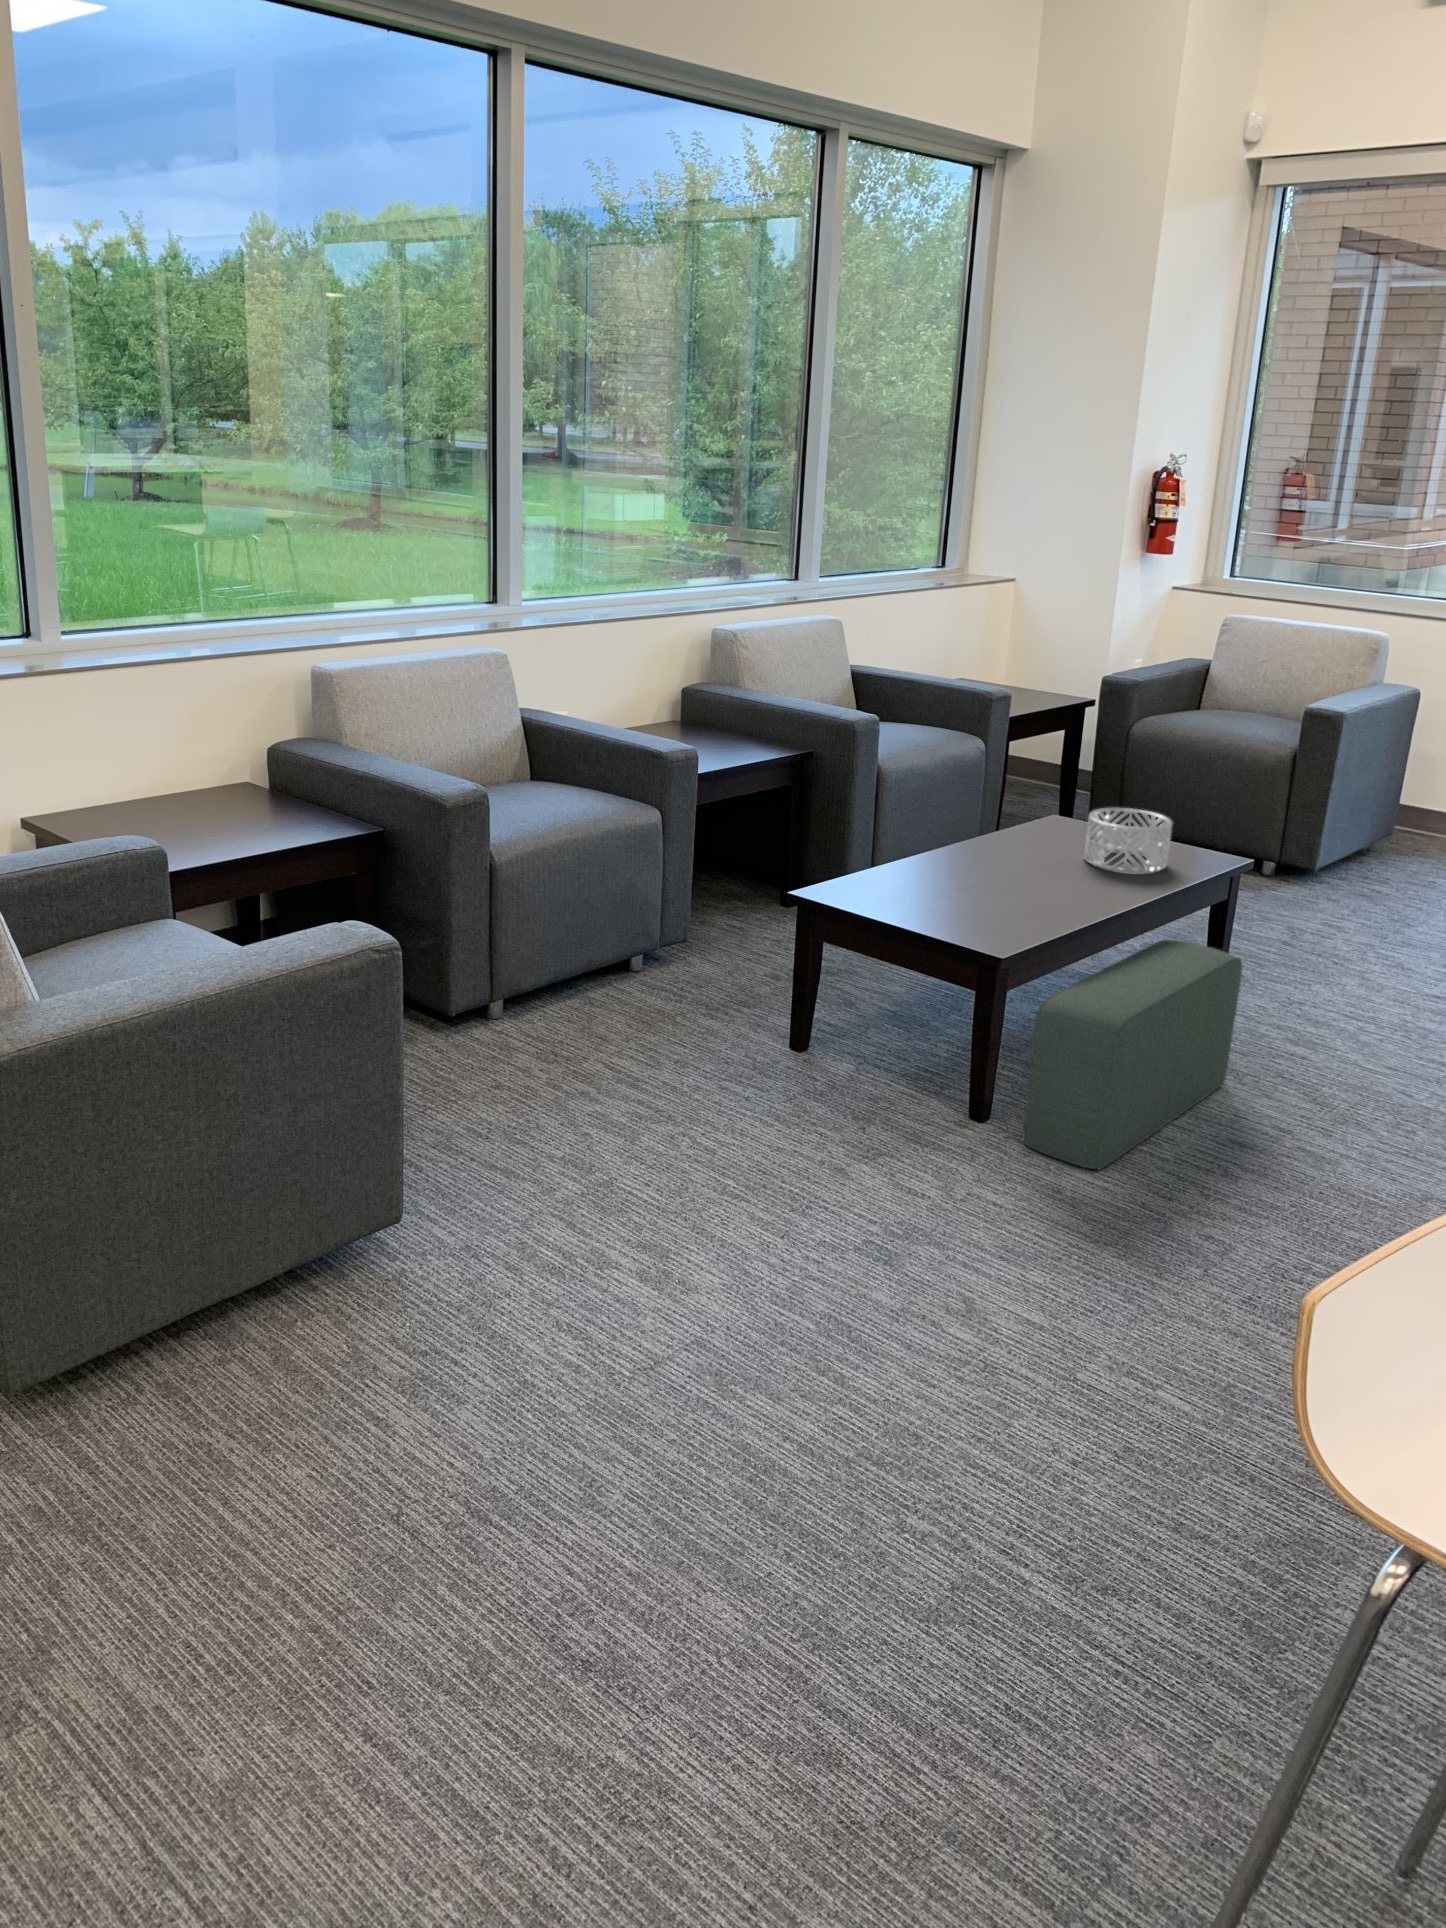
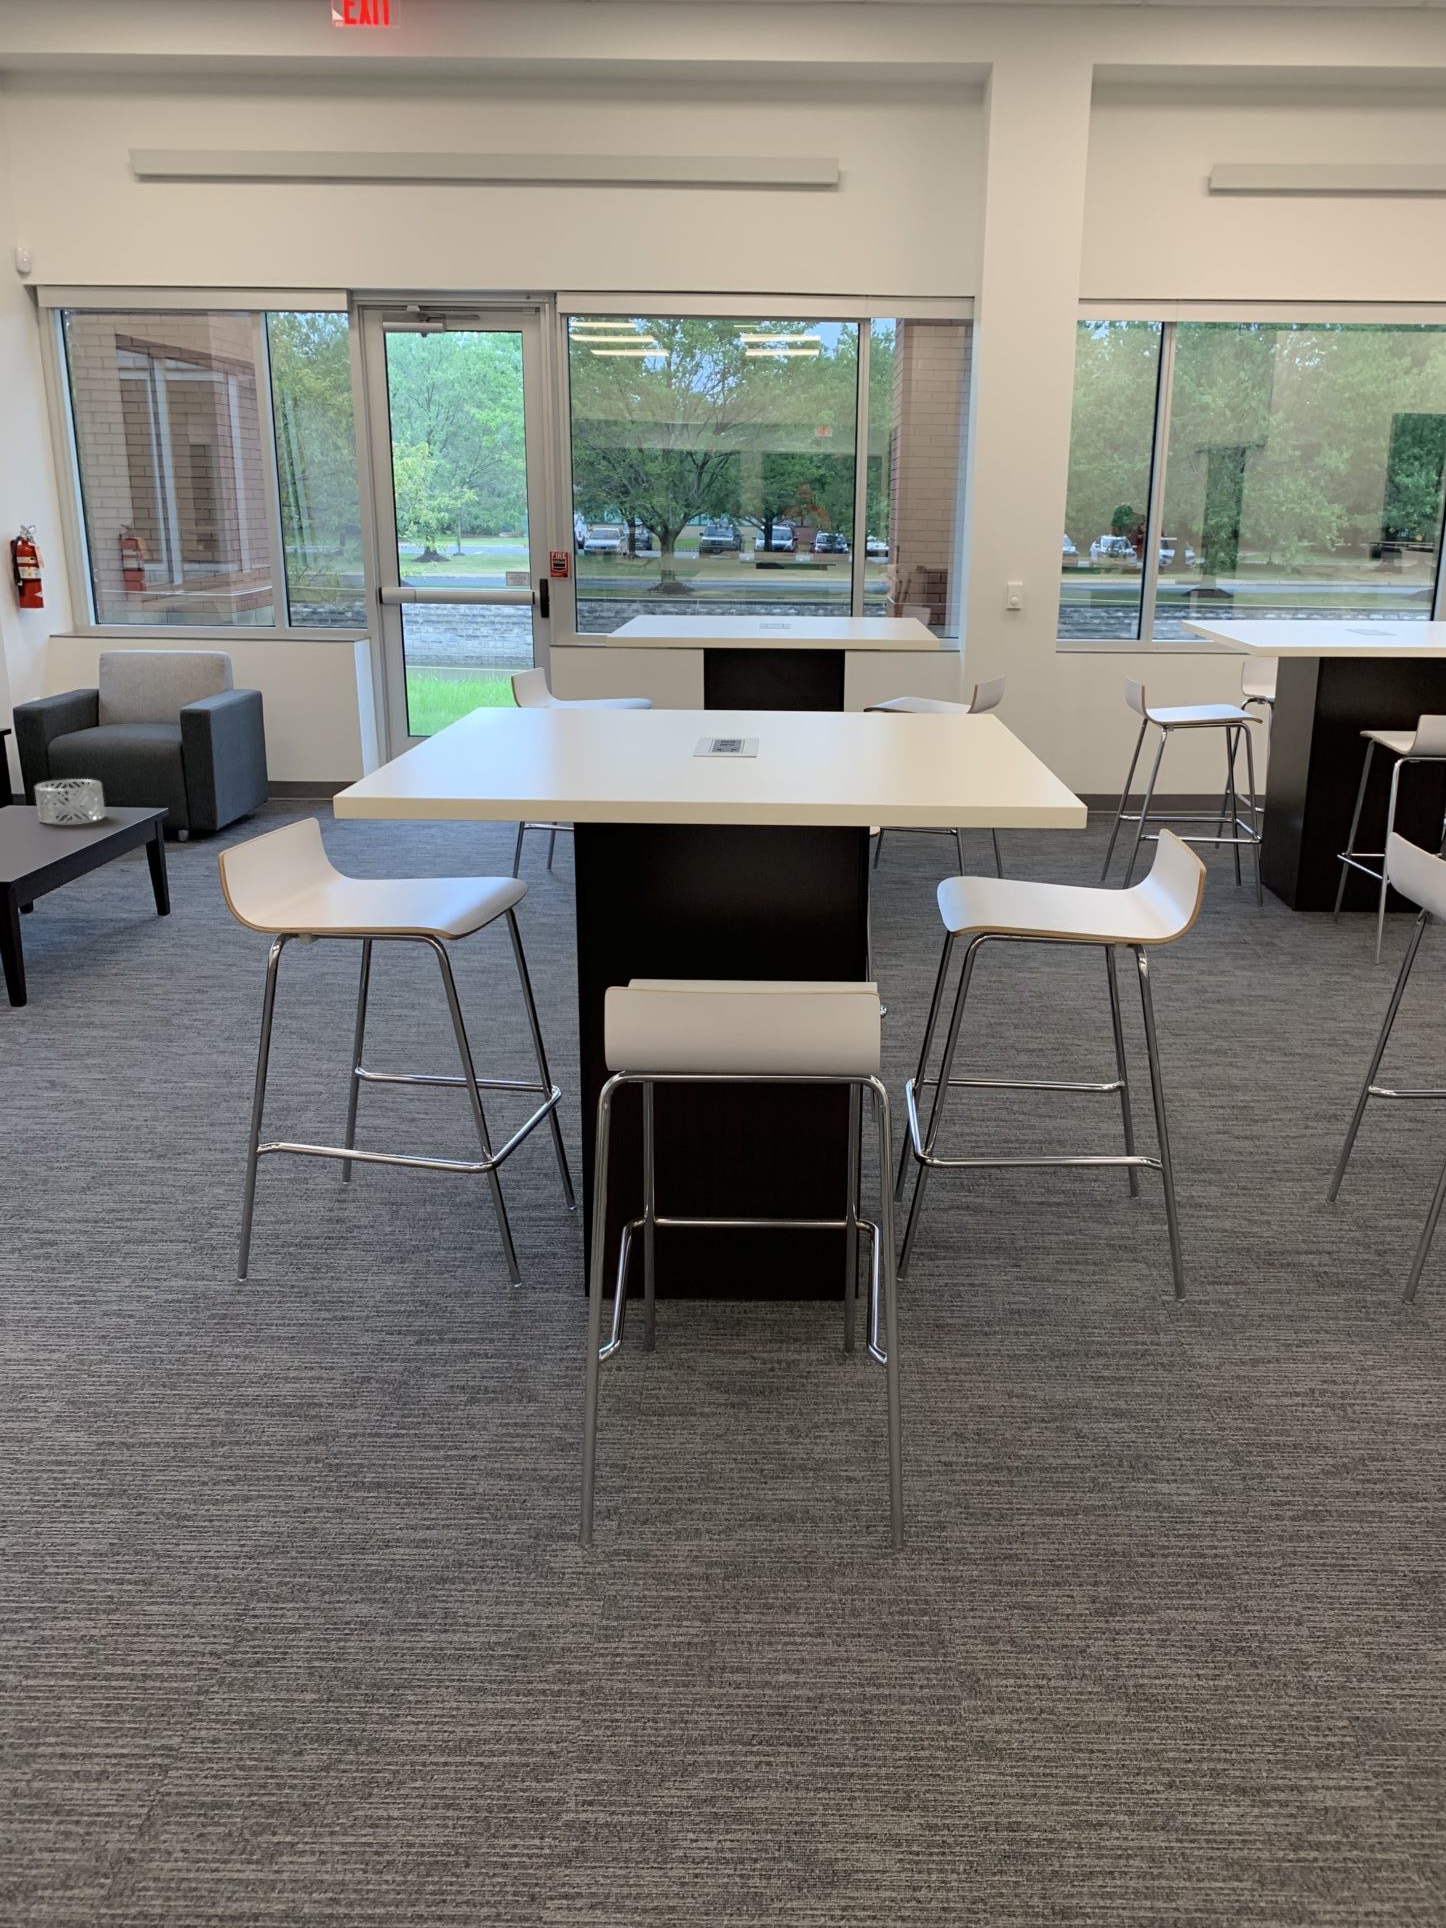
pouf: present [1023,940,1242,1169] -> none [36,858,187,1013]

